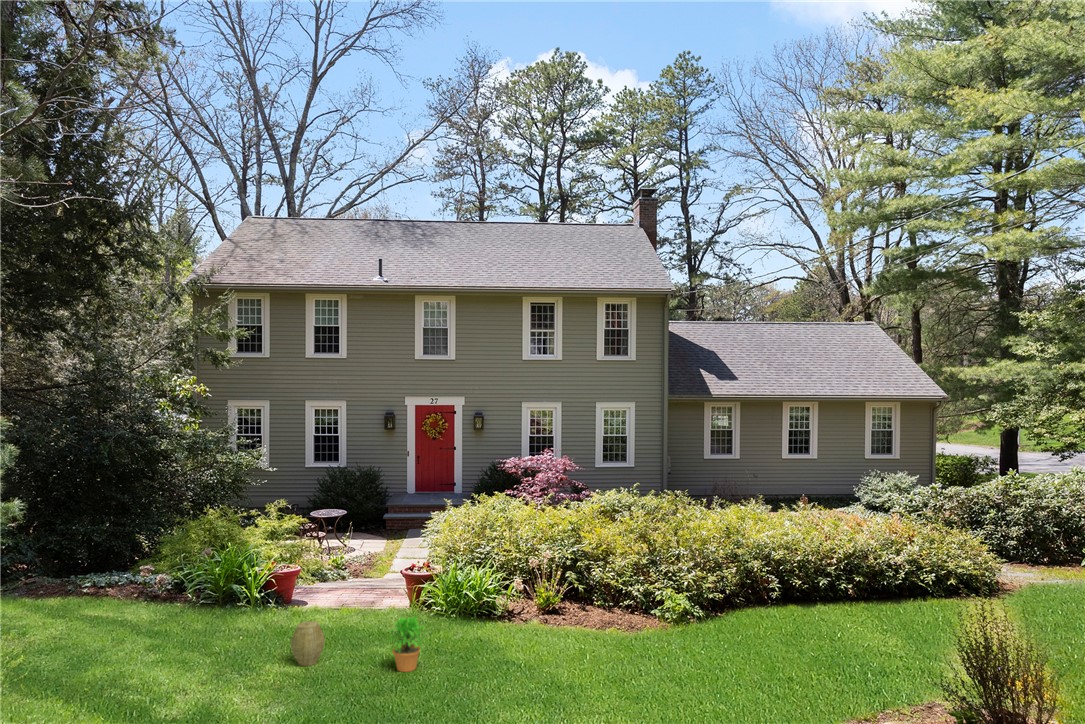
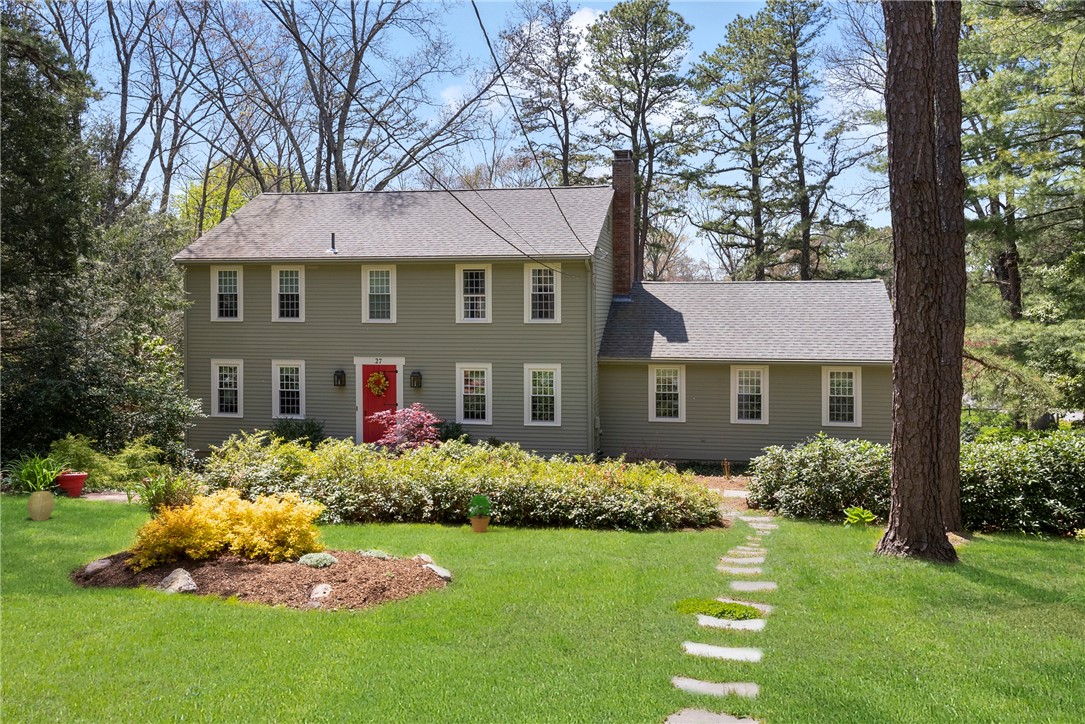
potted plant: present [389,617,424,672] -> present [470,495,491,532]

